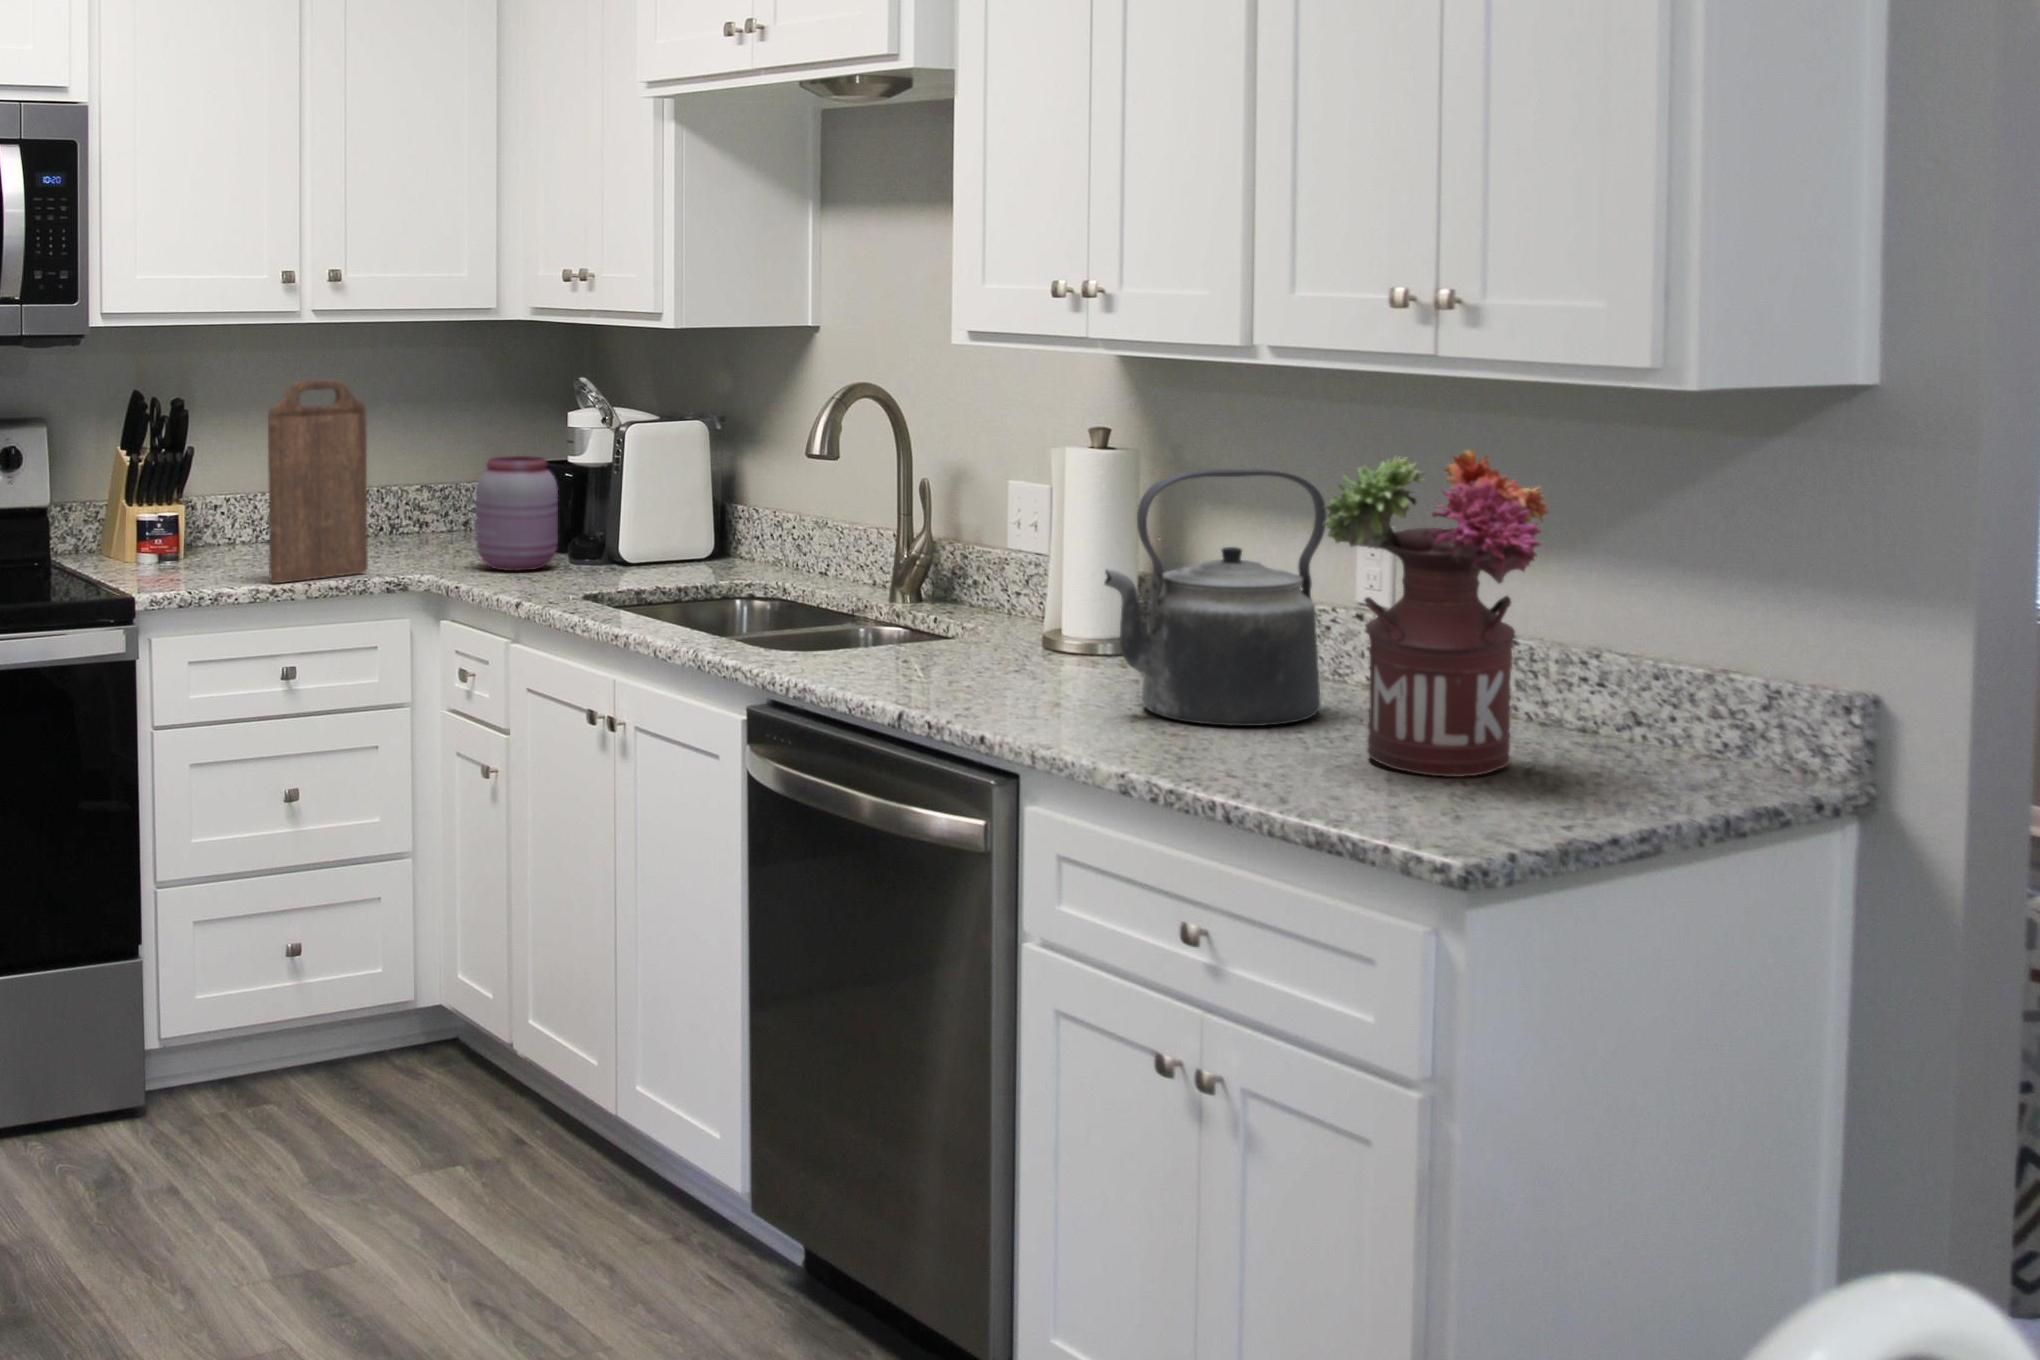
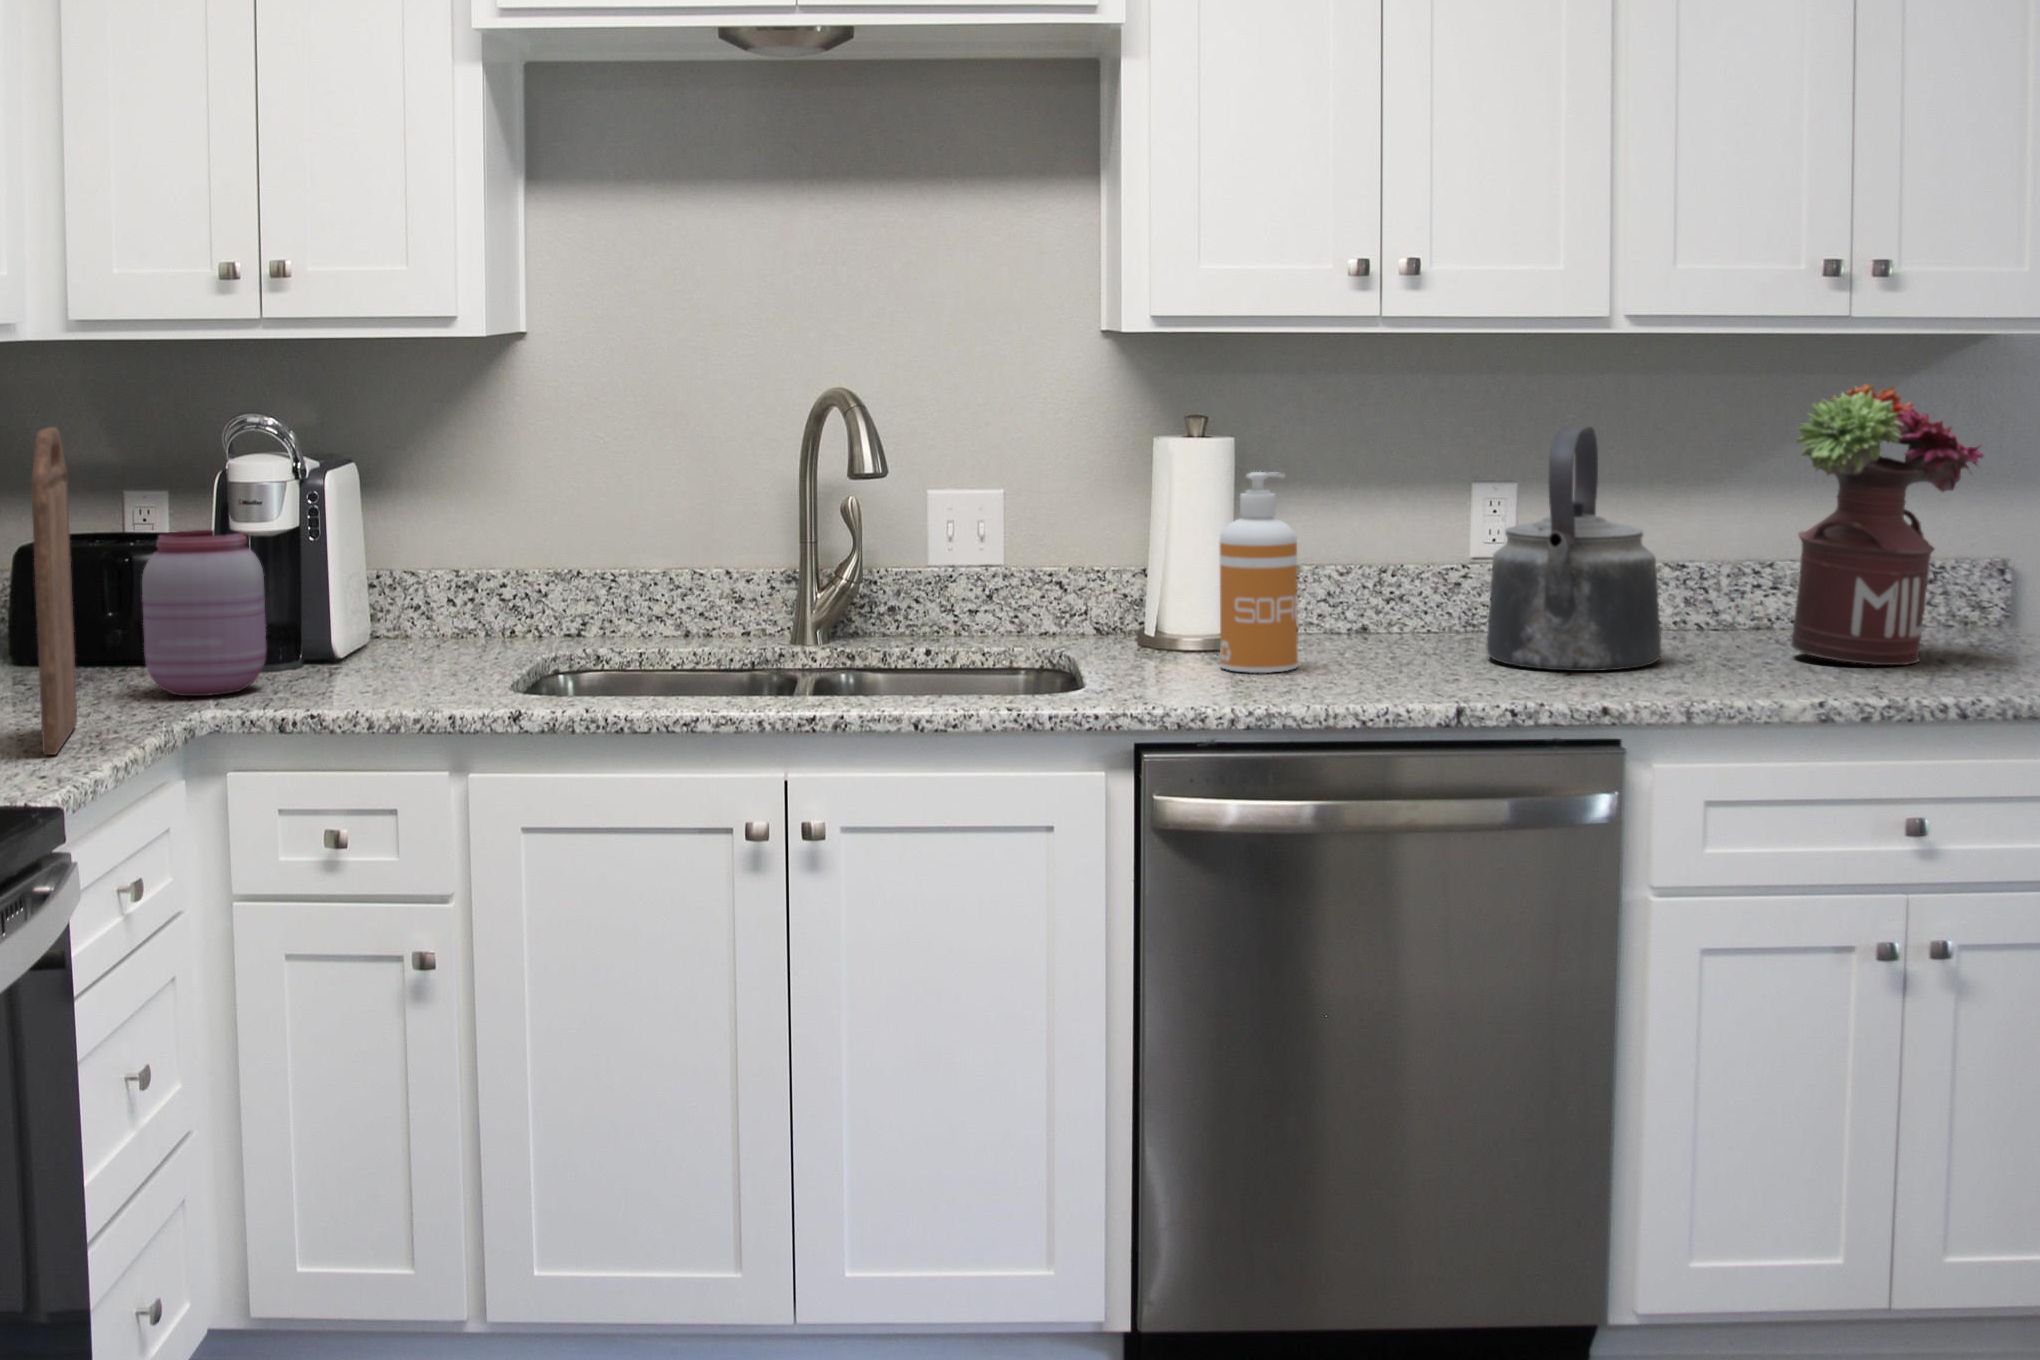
soap dispenser: none [971,485,1043,672] -> present [1220,472,1298,673]

